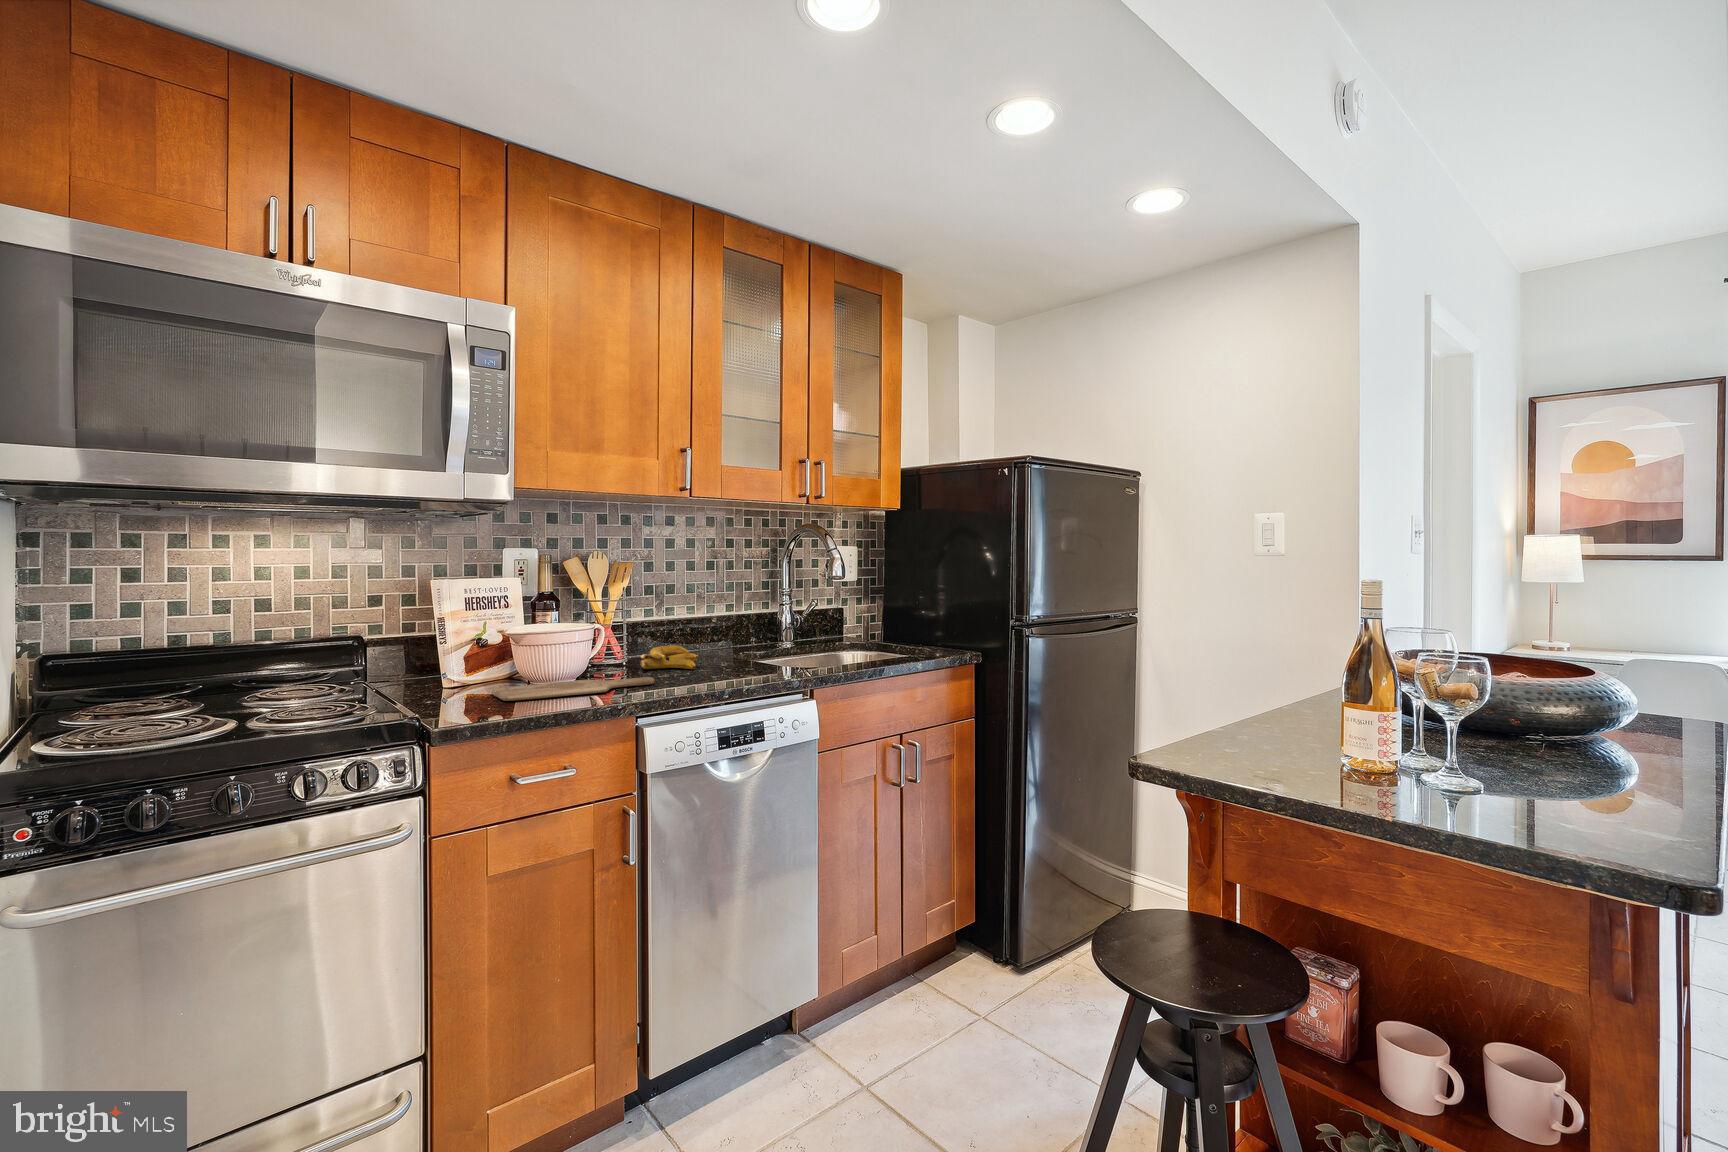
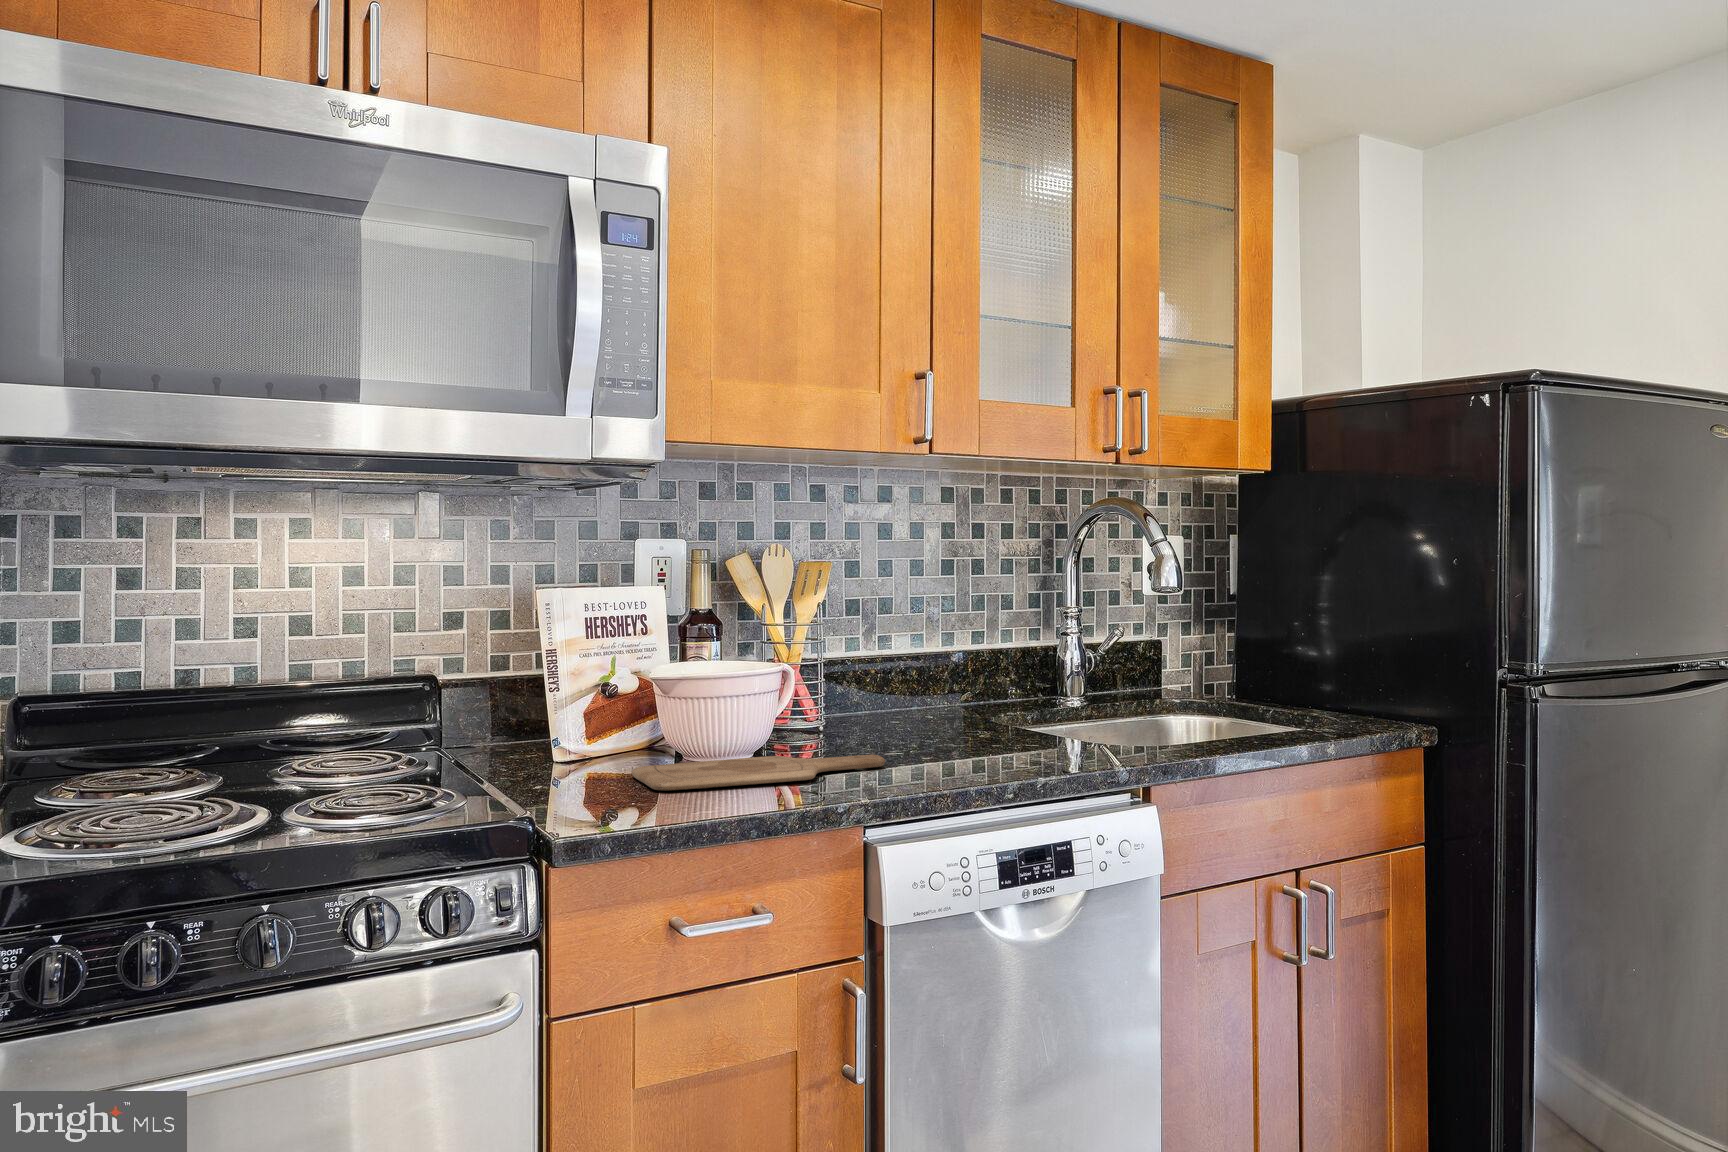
banana: present [640,645,699,669] -> none [849,699,943,741]

